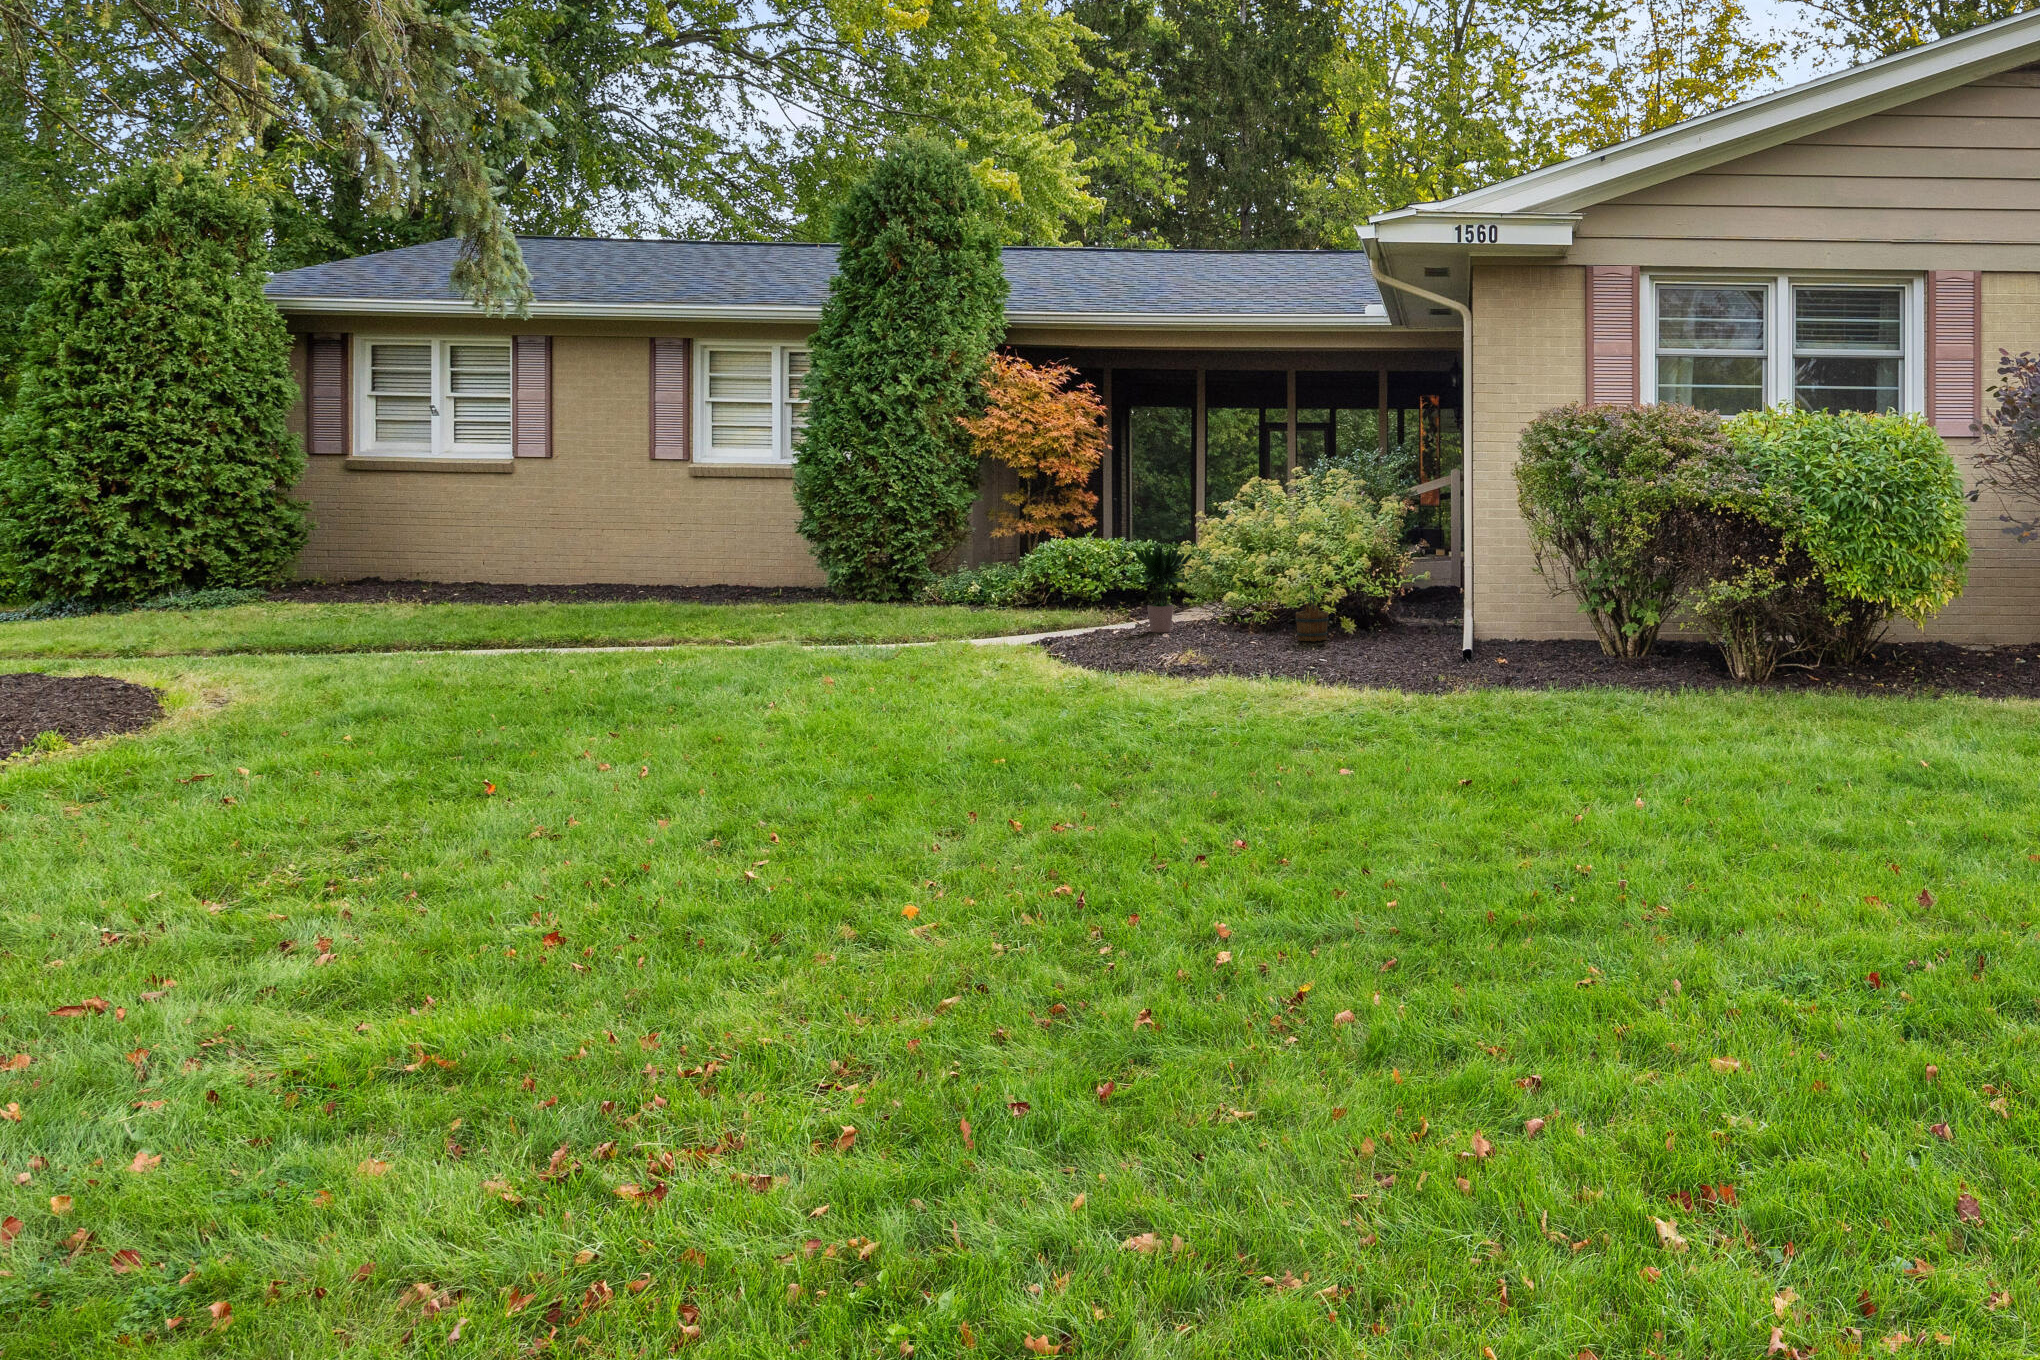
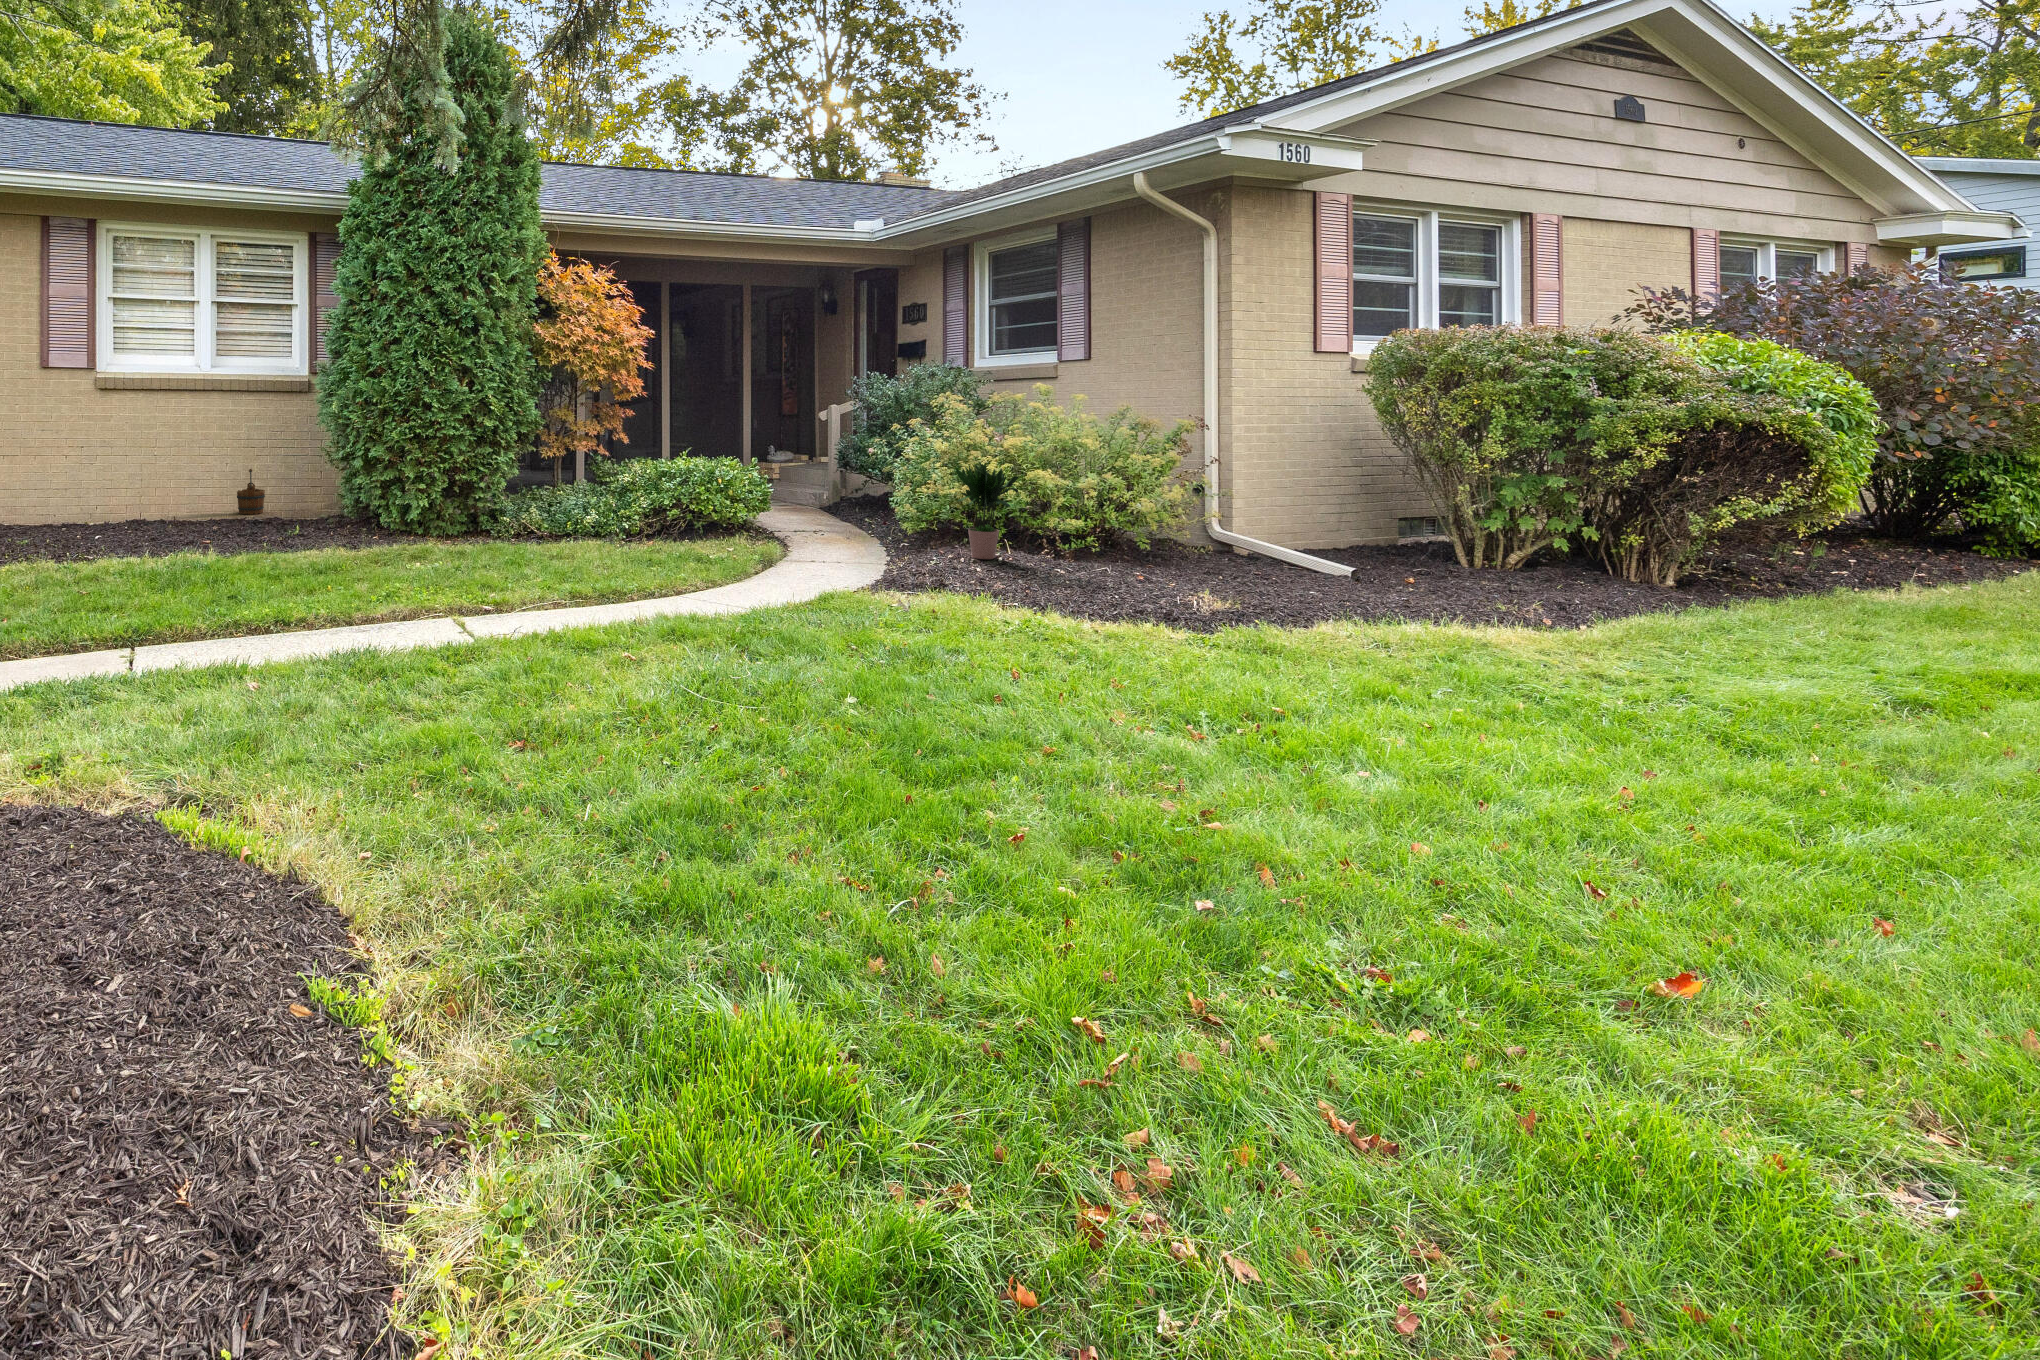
wooden bucket: present [1295,585,1329,641] -> present [237,469,265,514]

